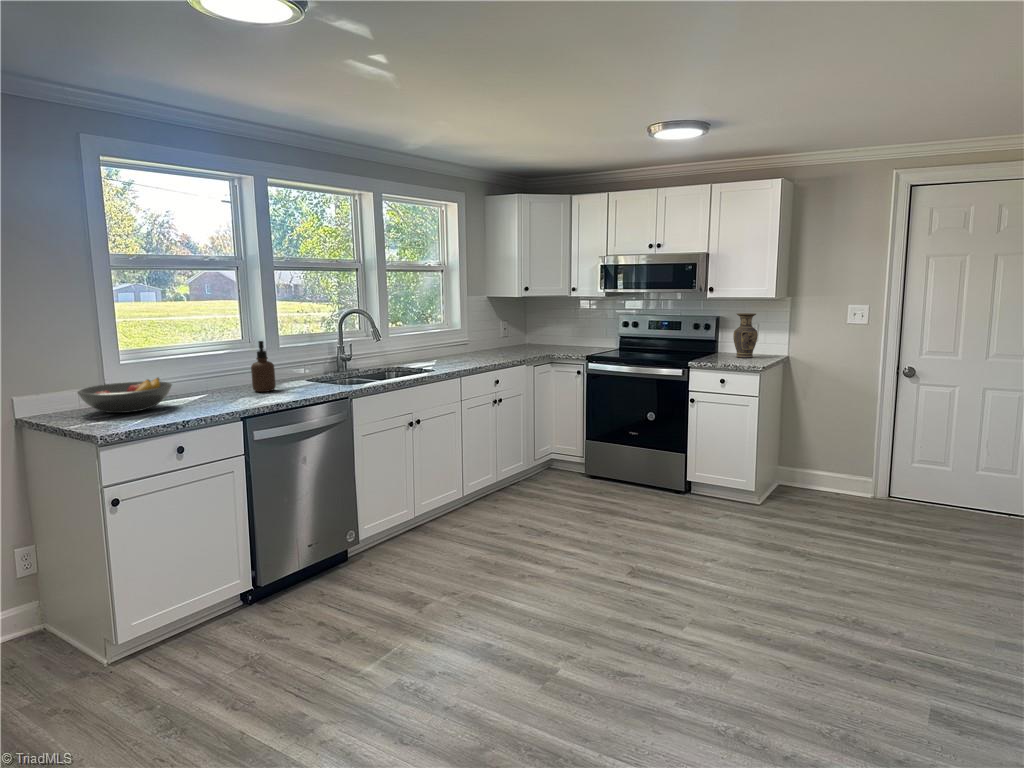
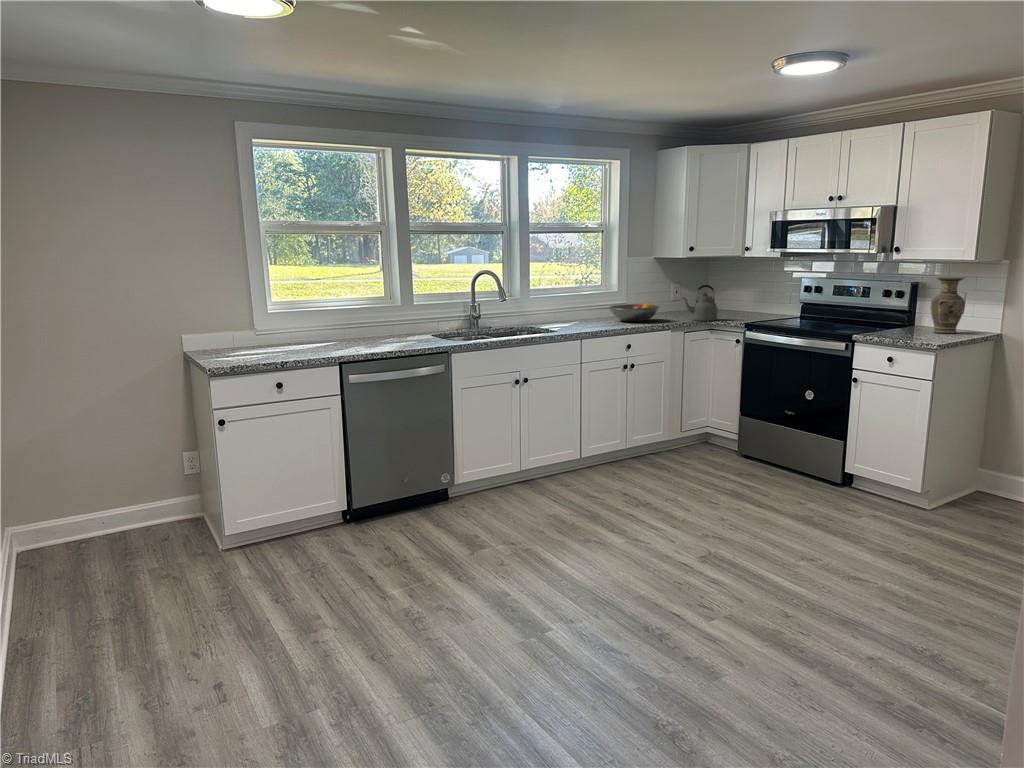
kettle: none [526,321,556,354] -> present [682,285,717,321]
soap dispenser: present [251,341,276,392] -> none [373,296,393,342]
fruit bowl: present [77,378,172,413] -> present [609,302,660,322]

